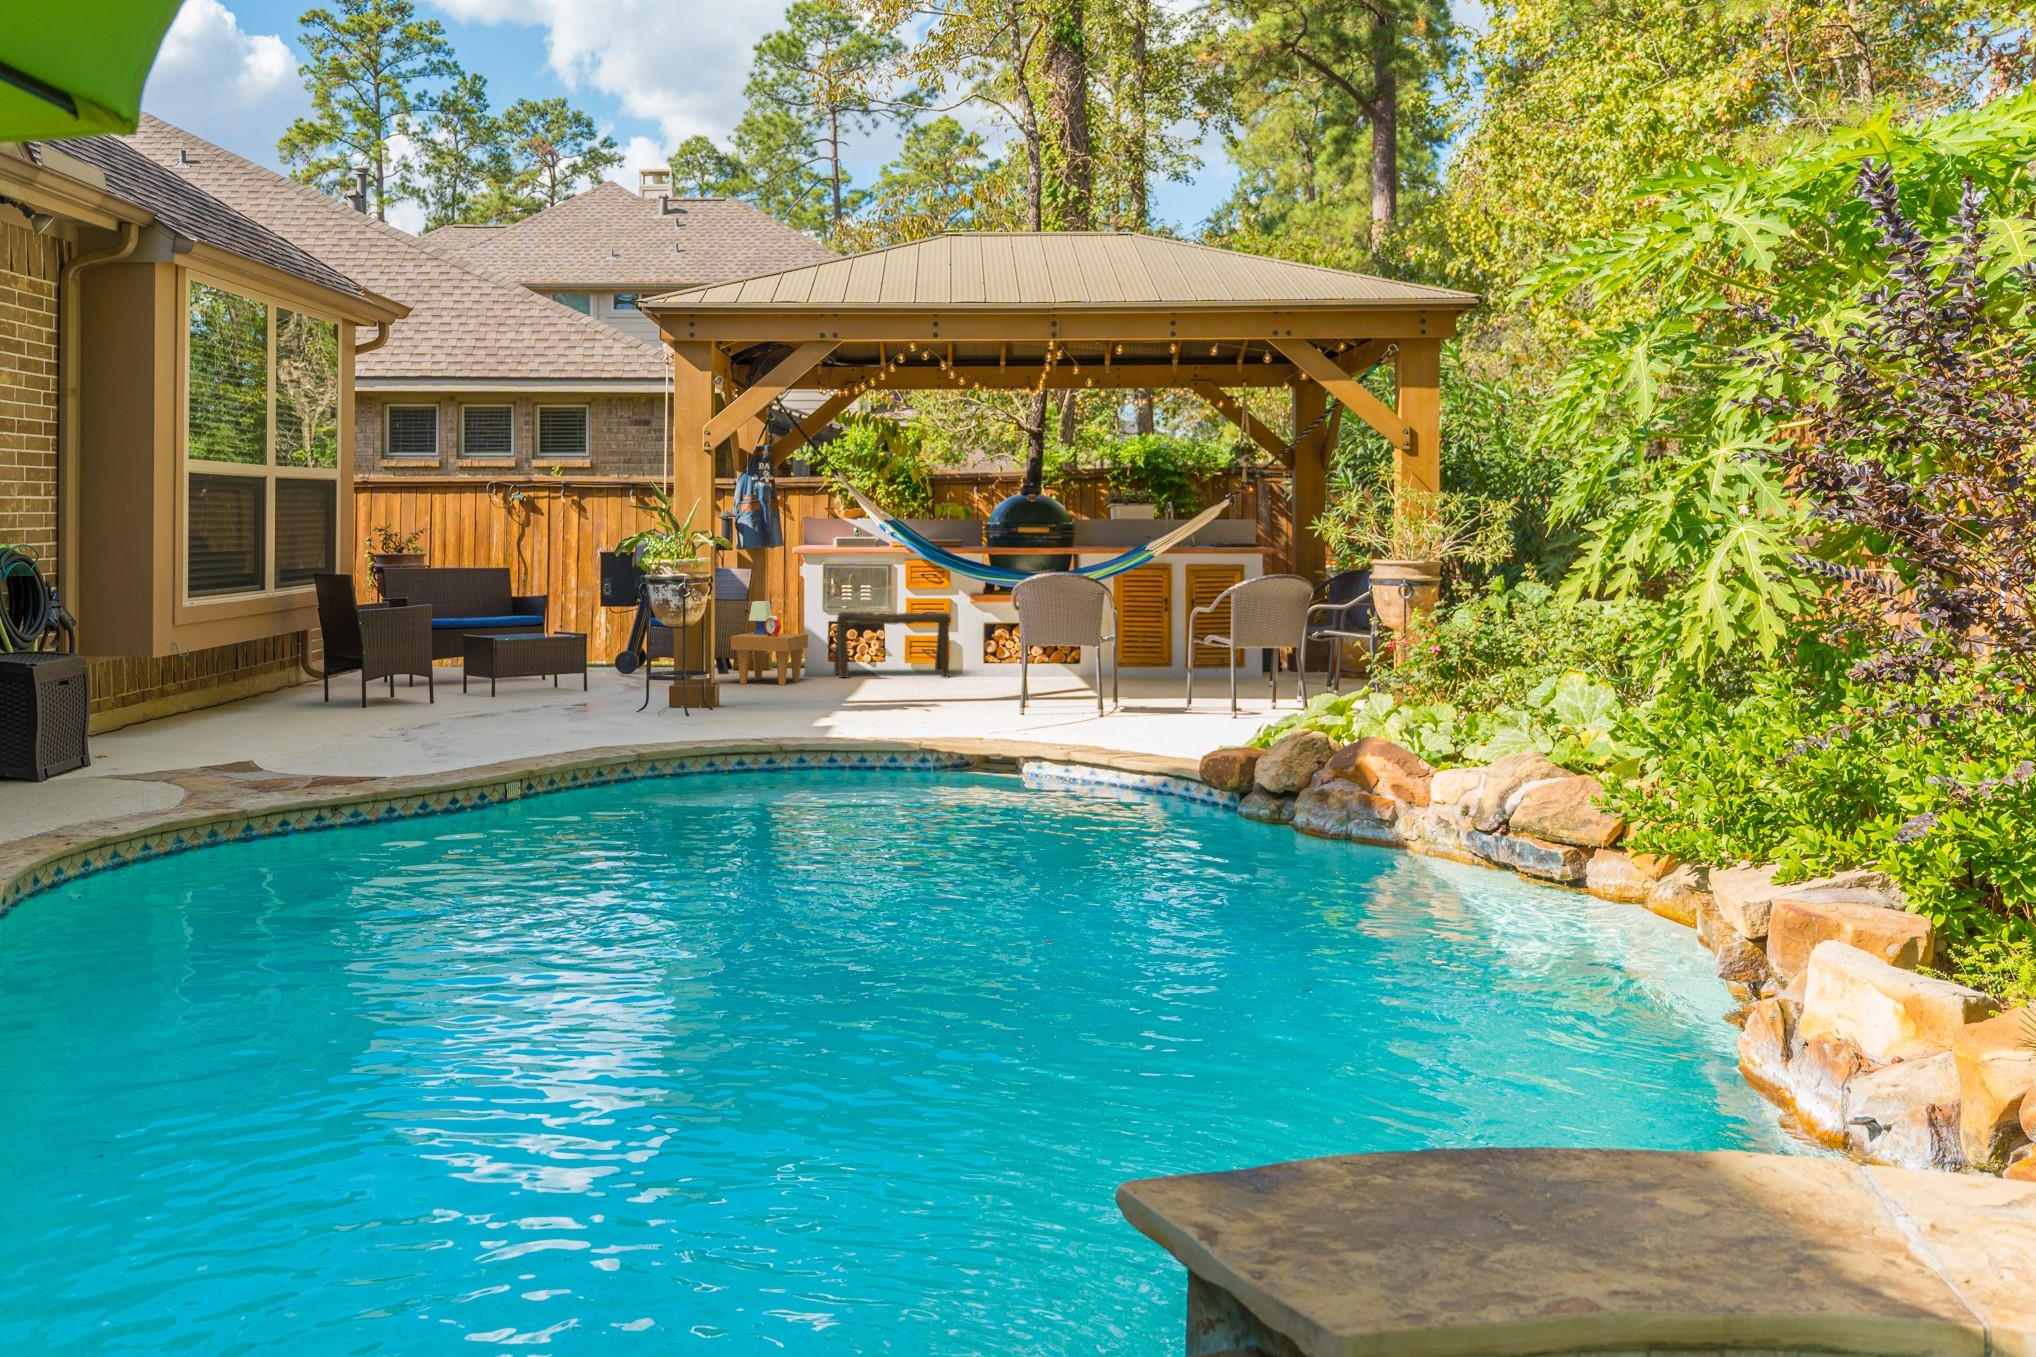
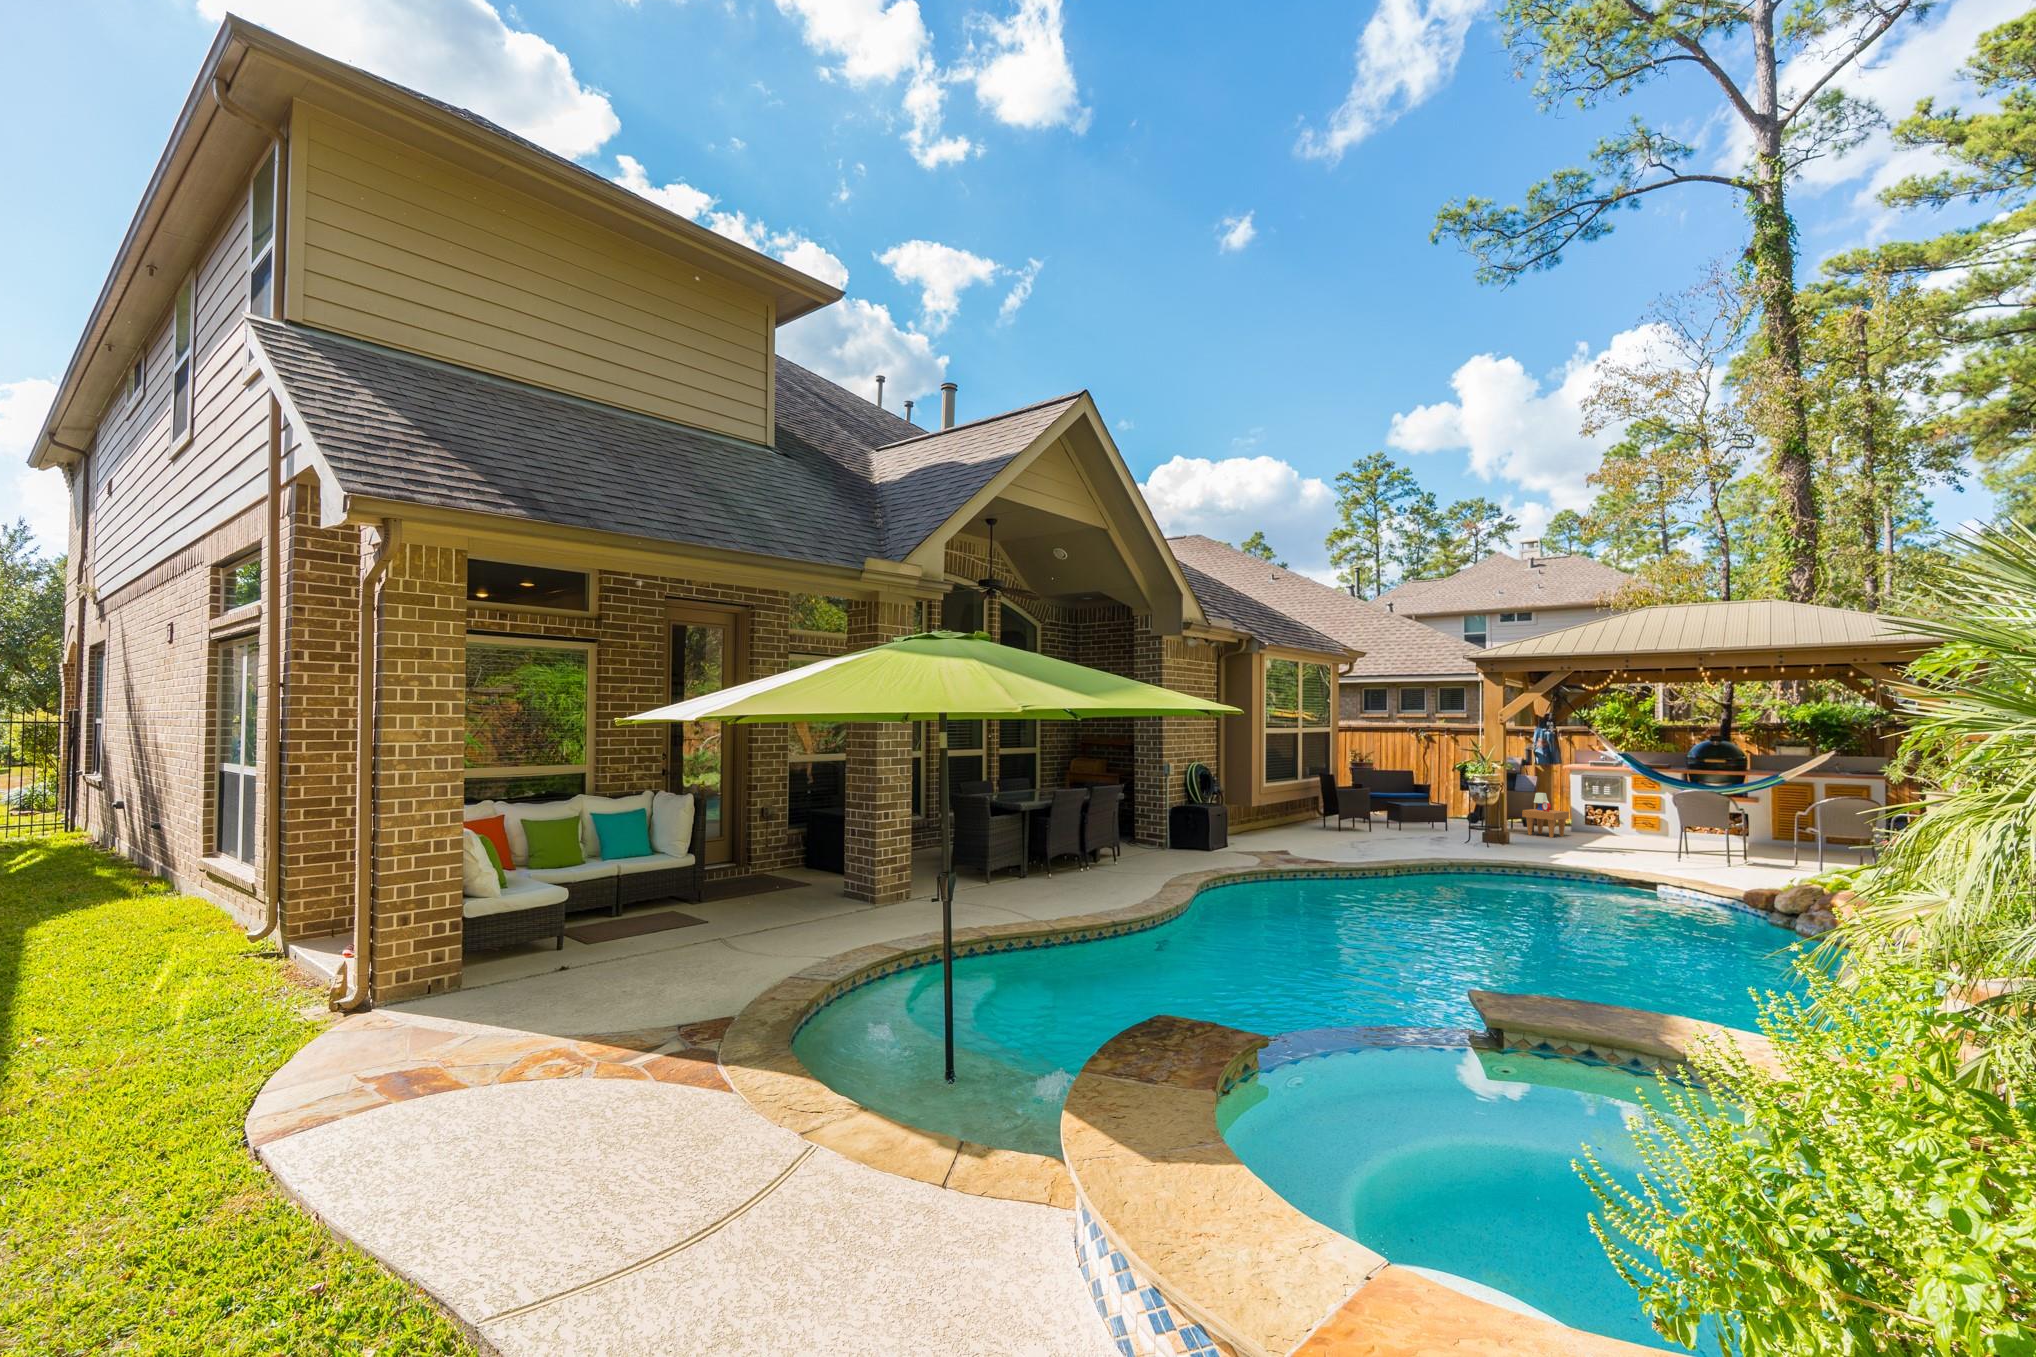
bench: present [834,612,951,678] -> none [1588,801,1663,842]

